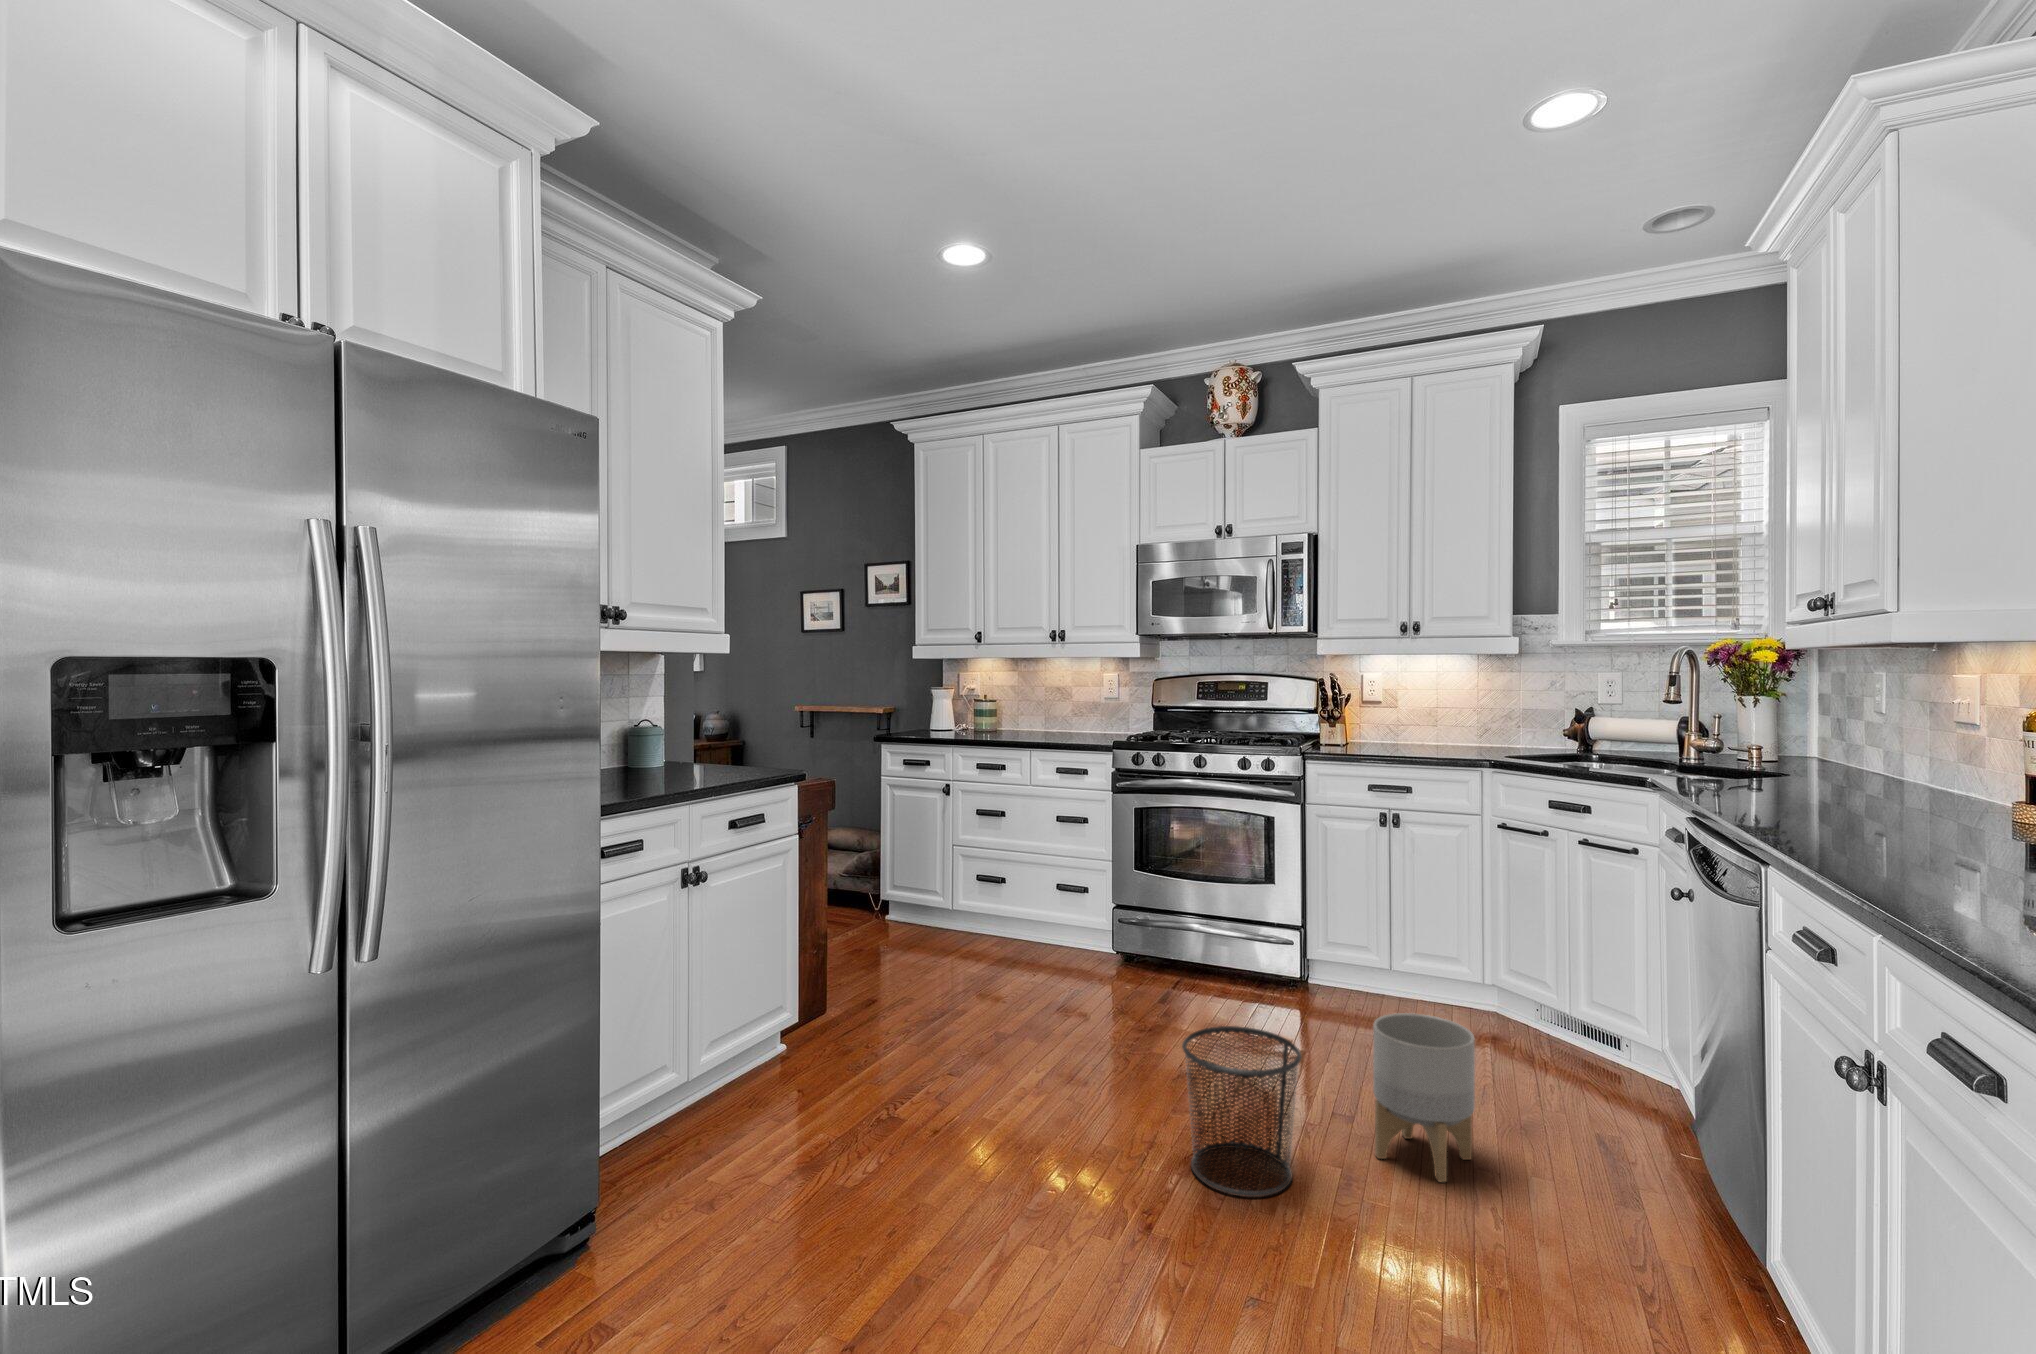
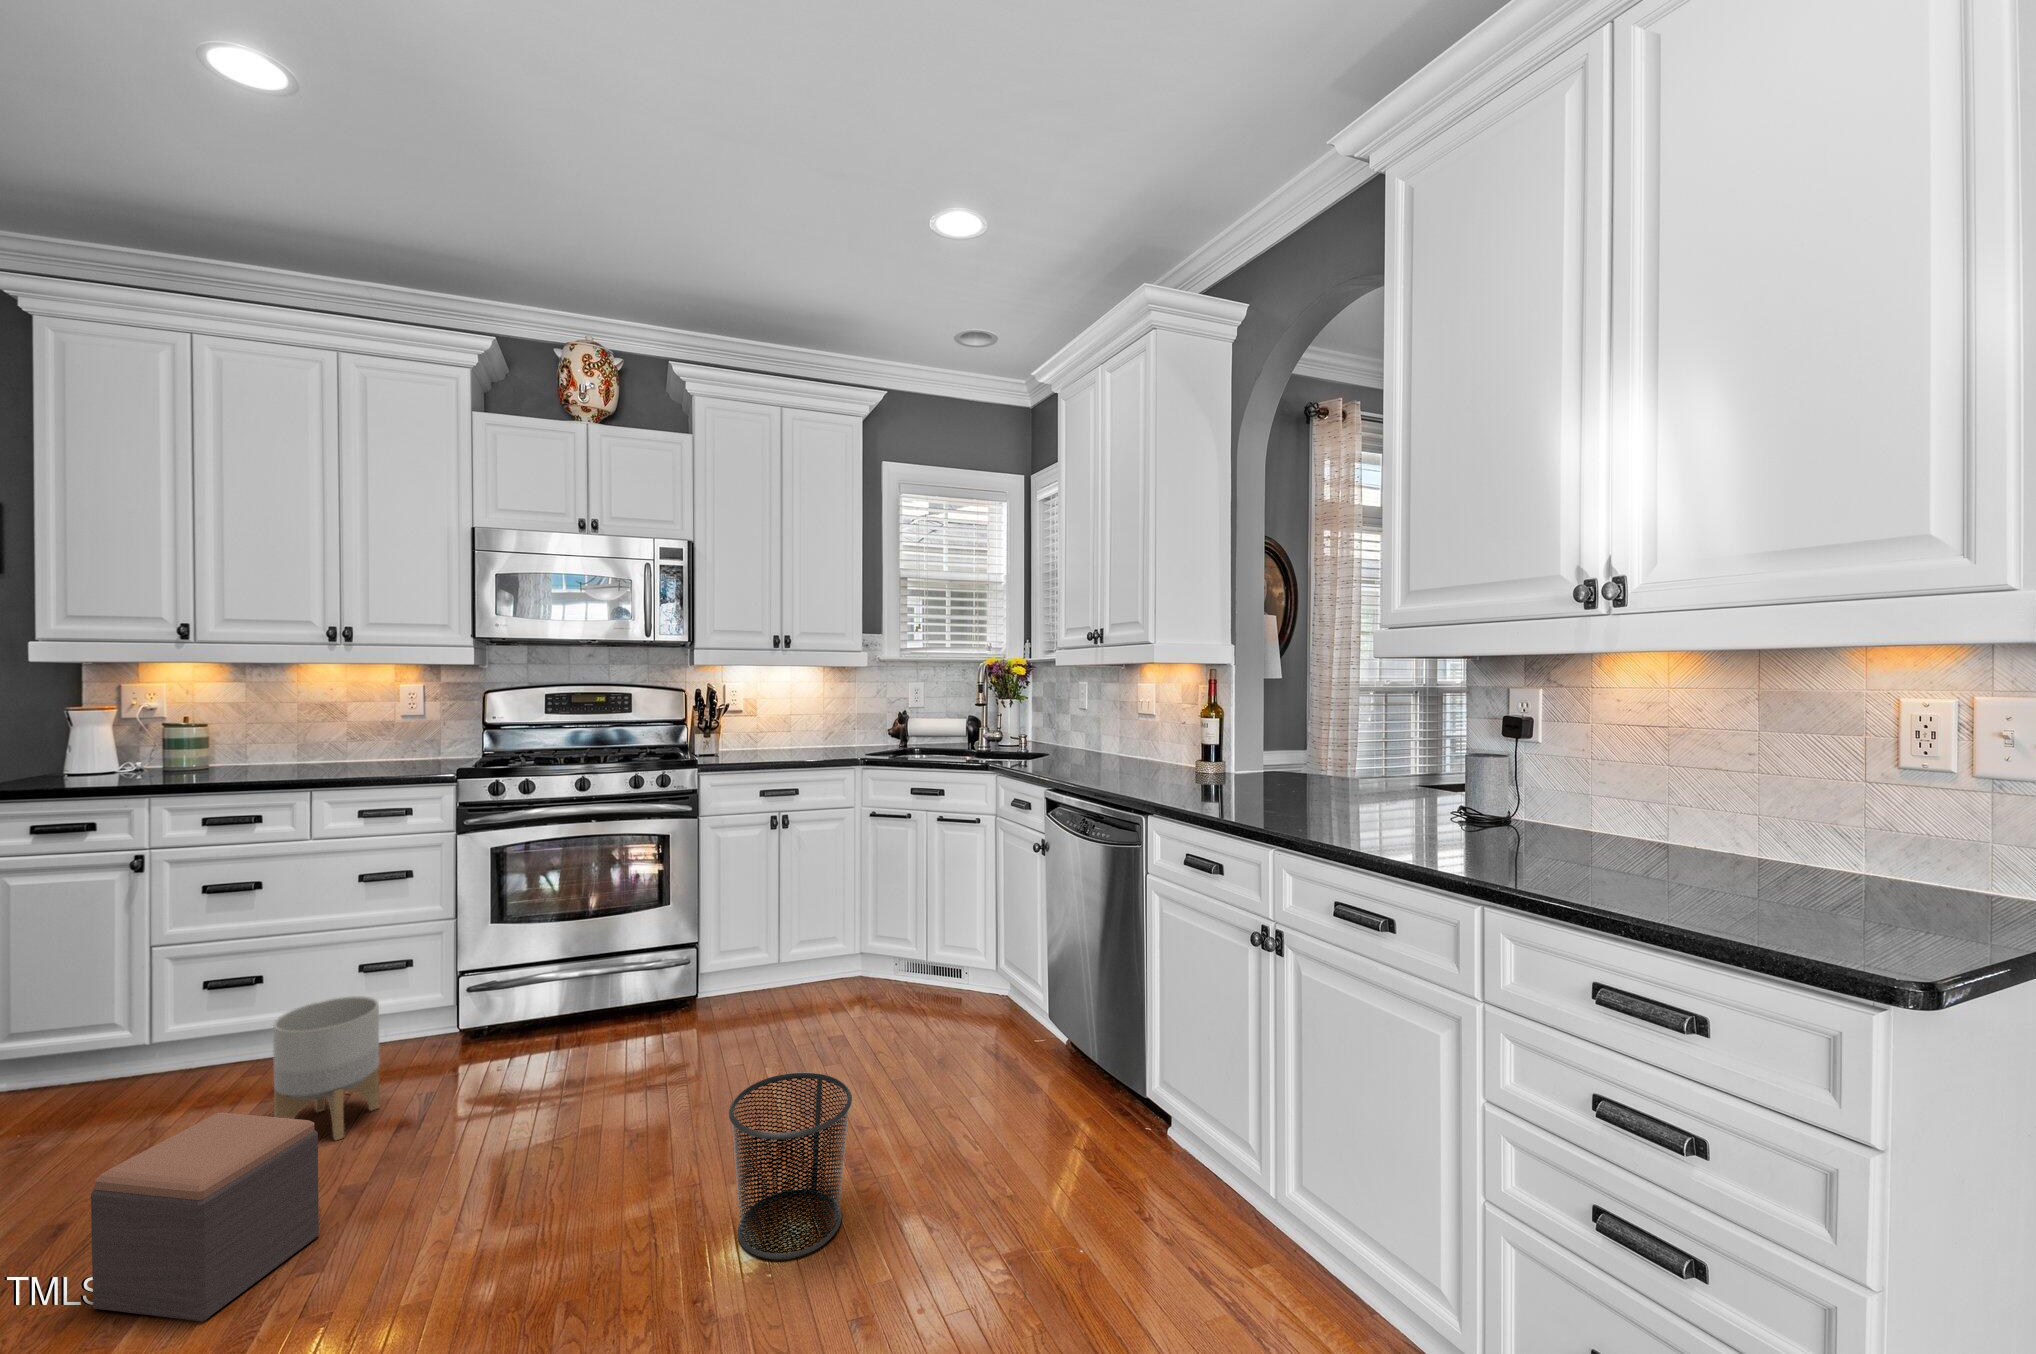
footstool: none [862,940,965,1059] -> present [91,1112,319,1321]
planter: present [1373,1013,1475,1182] -> present [273,996,379,1140]

